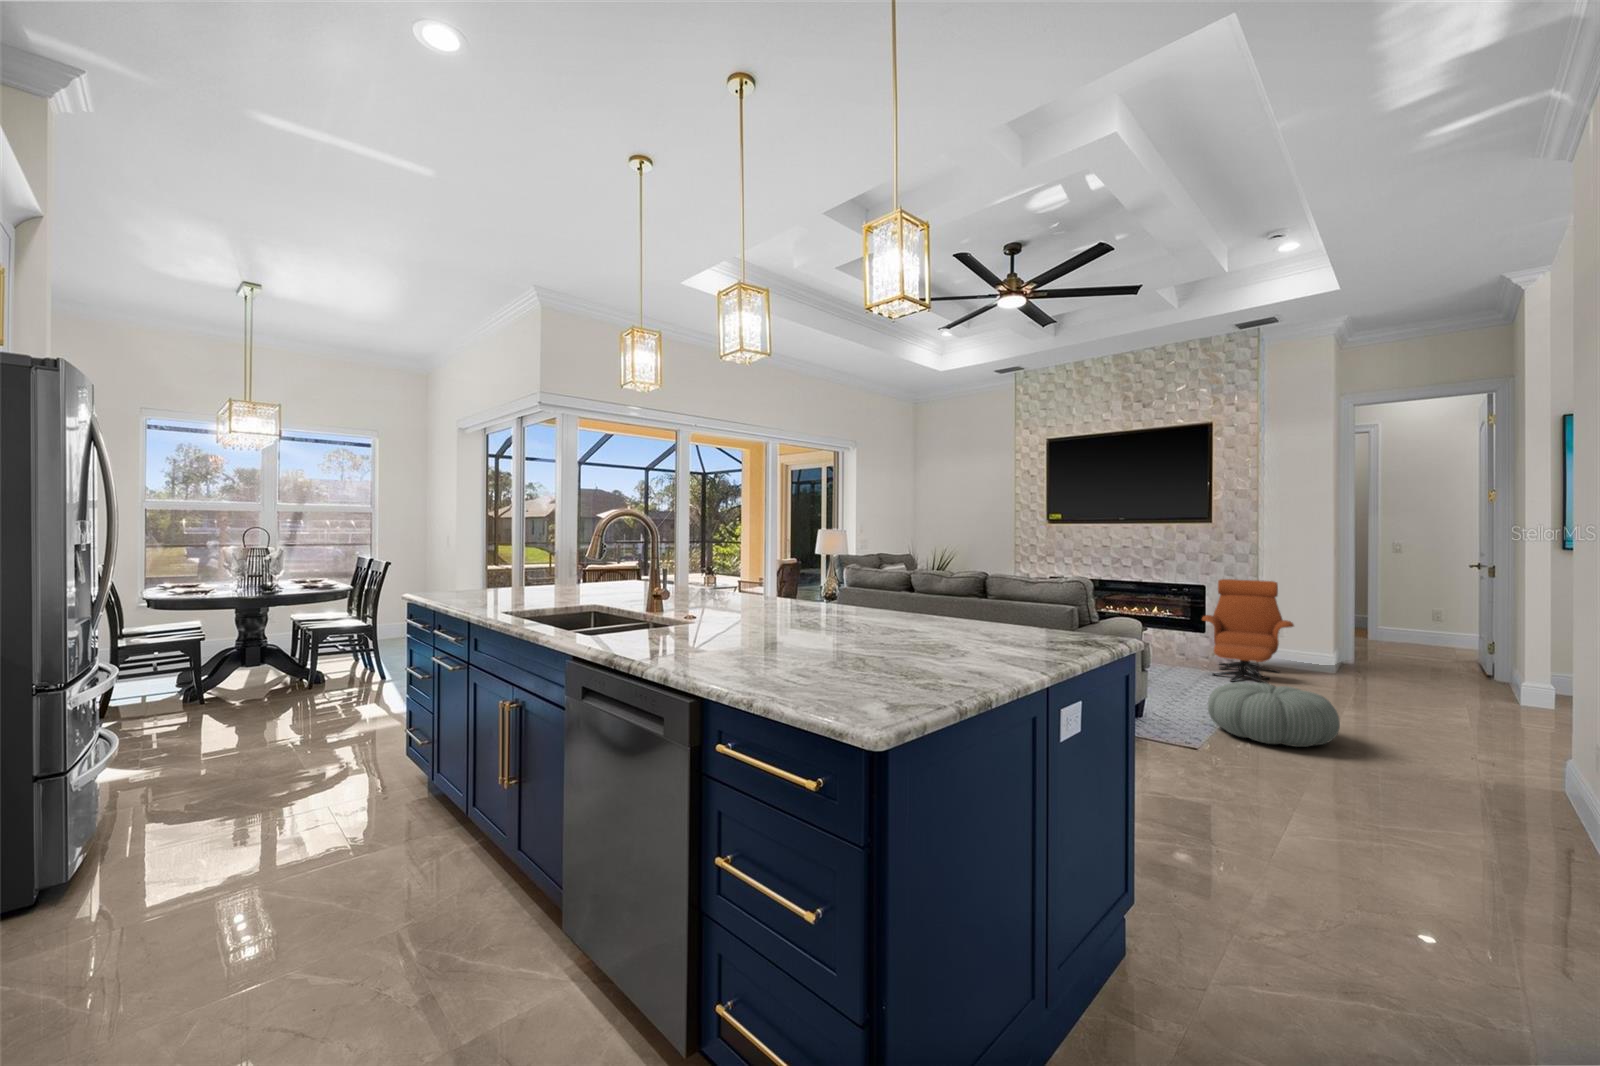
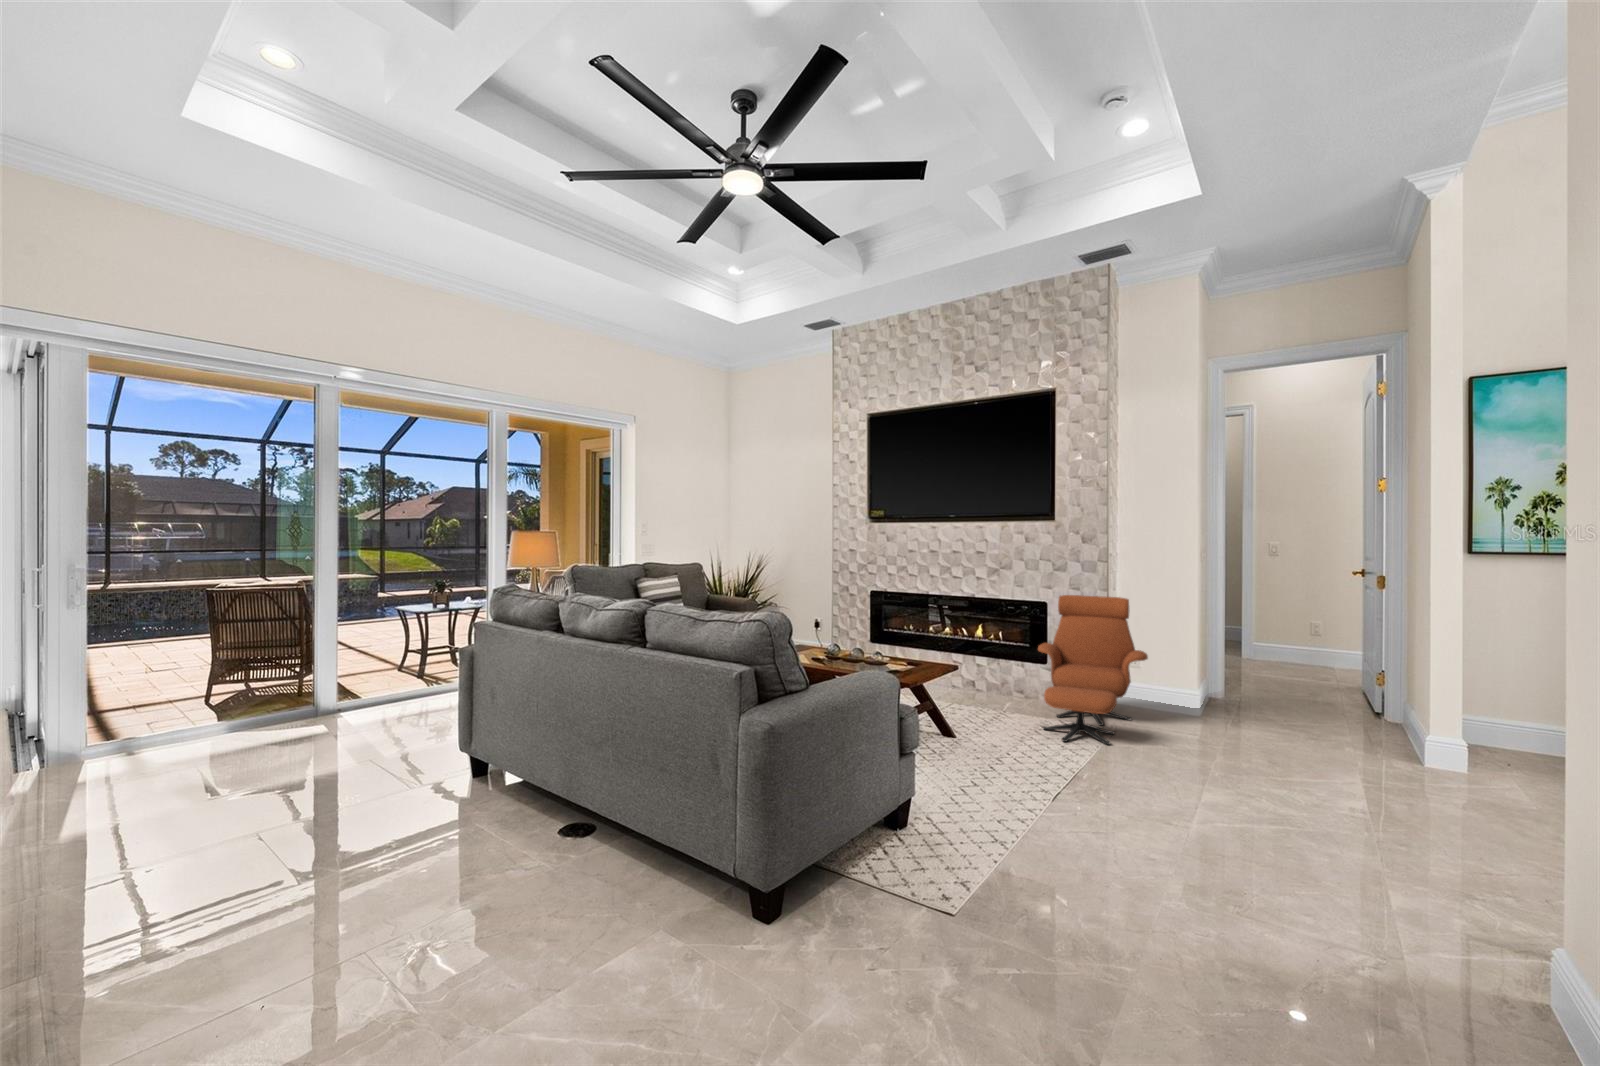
pouf: present [1208,682,1340,747] -> none [989,778,1180,910]

